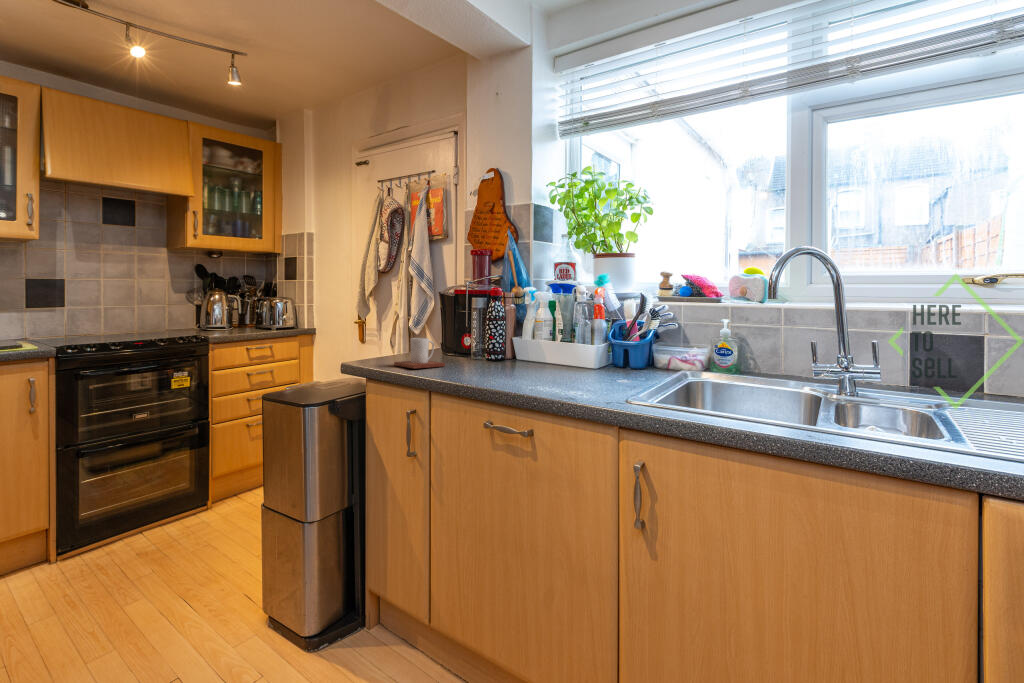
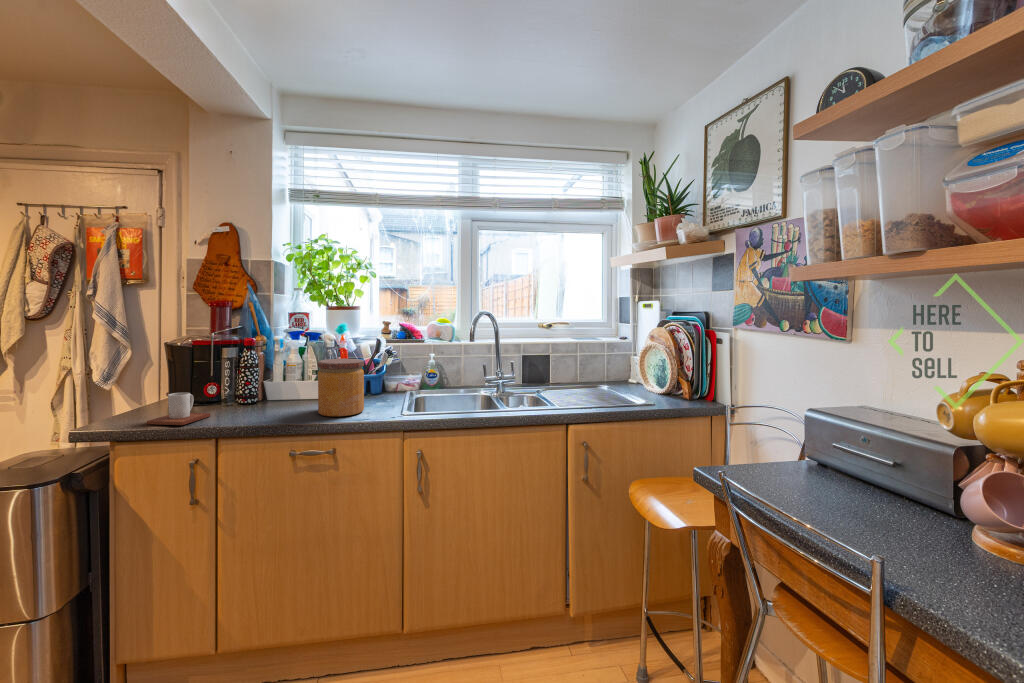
jar: none [541,309,600,382] -> present [318,359,364,416]

